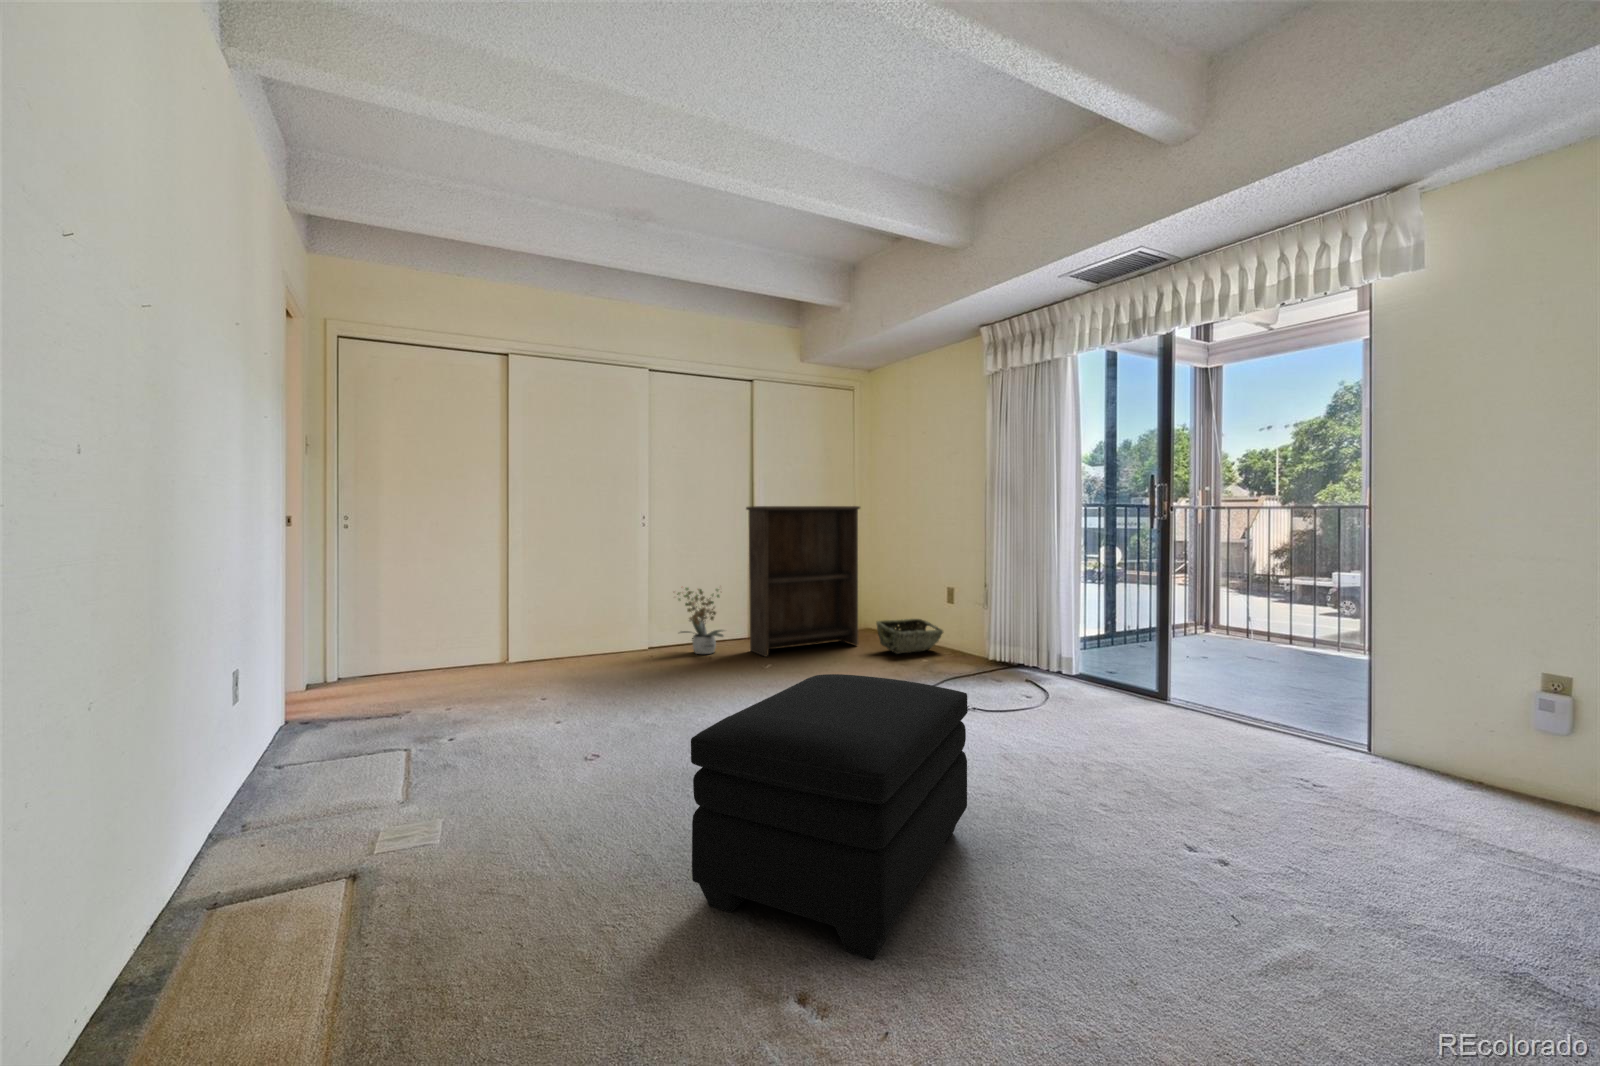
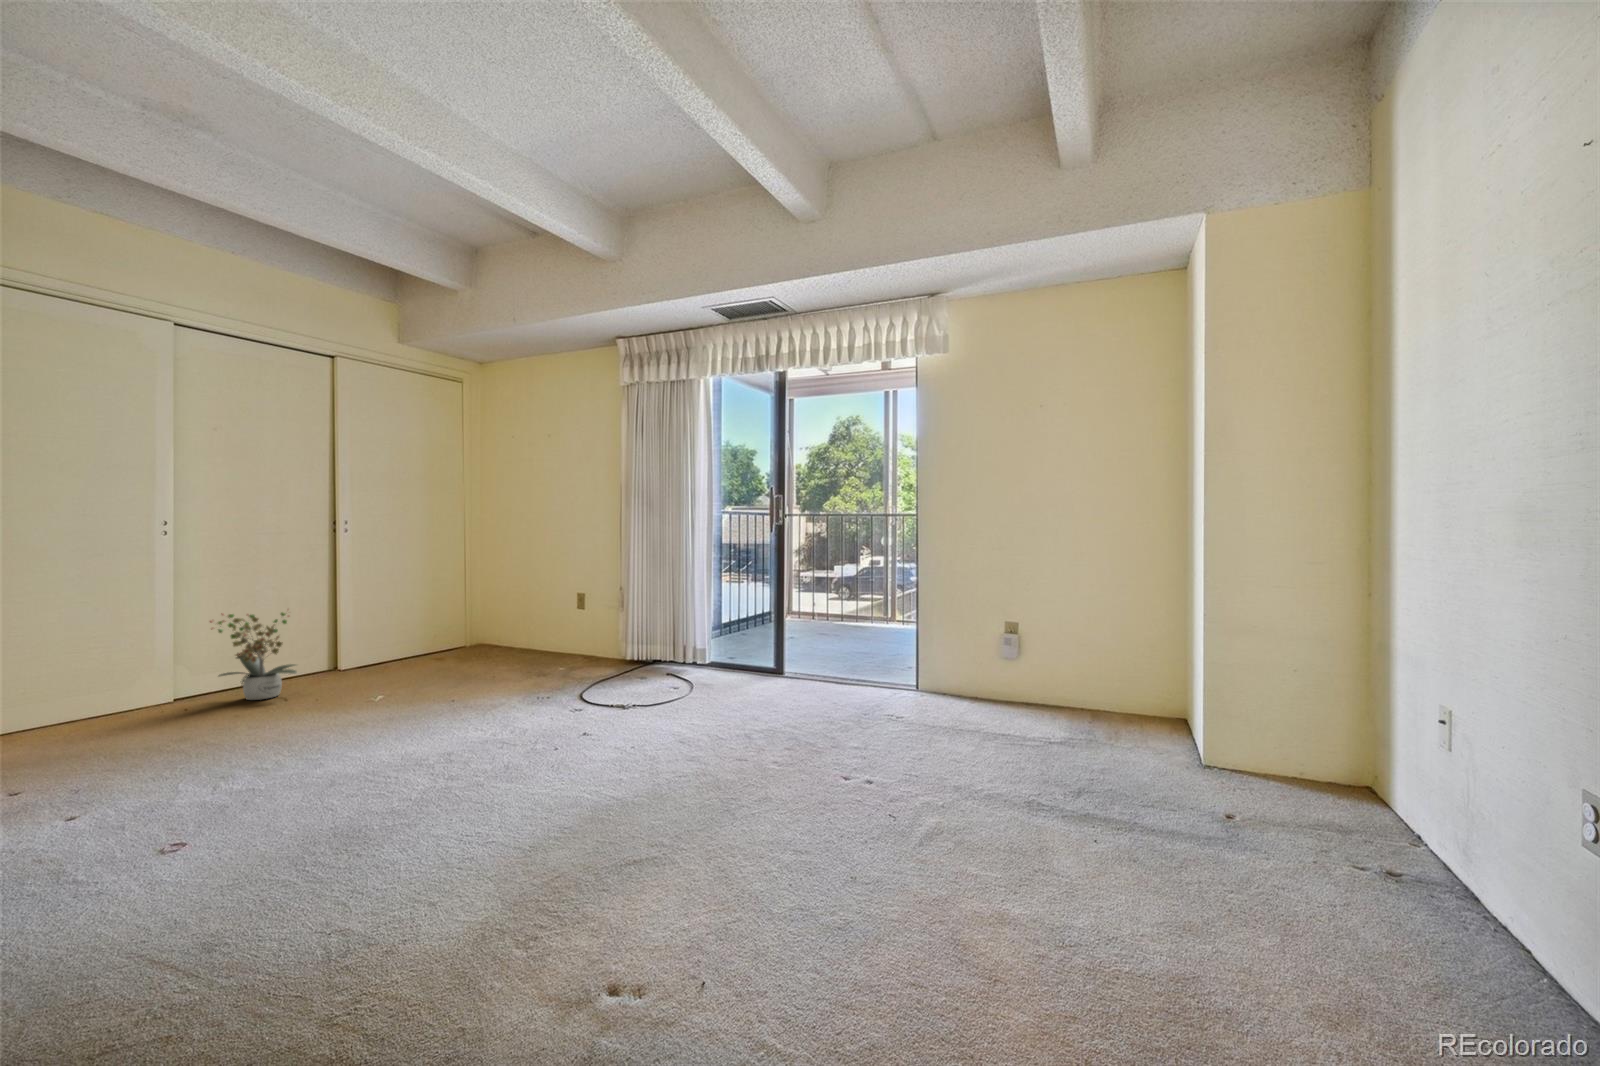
bookshelf: present [746,506,860,657] -> none [329,508,482,690]
woven basket: present [876,619,943,654] -> none [504,627,578,666]
ottoman: present [691,674,967,960] -> none [403,687,681,998]

